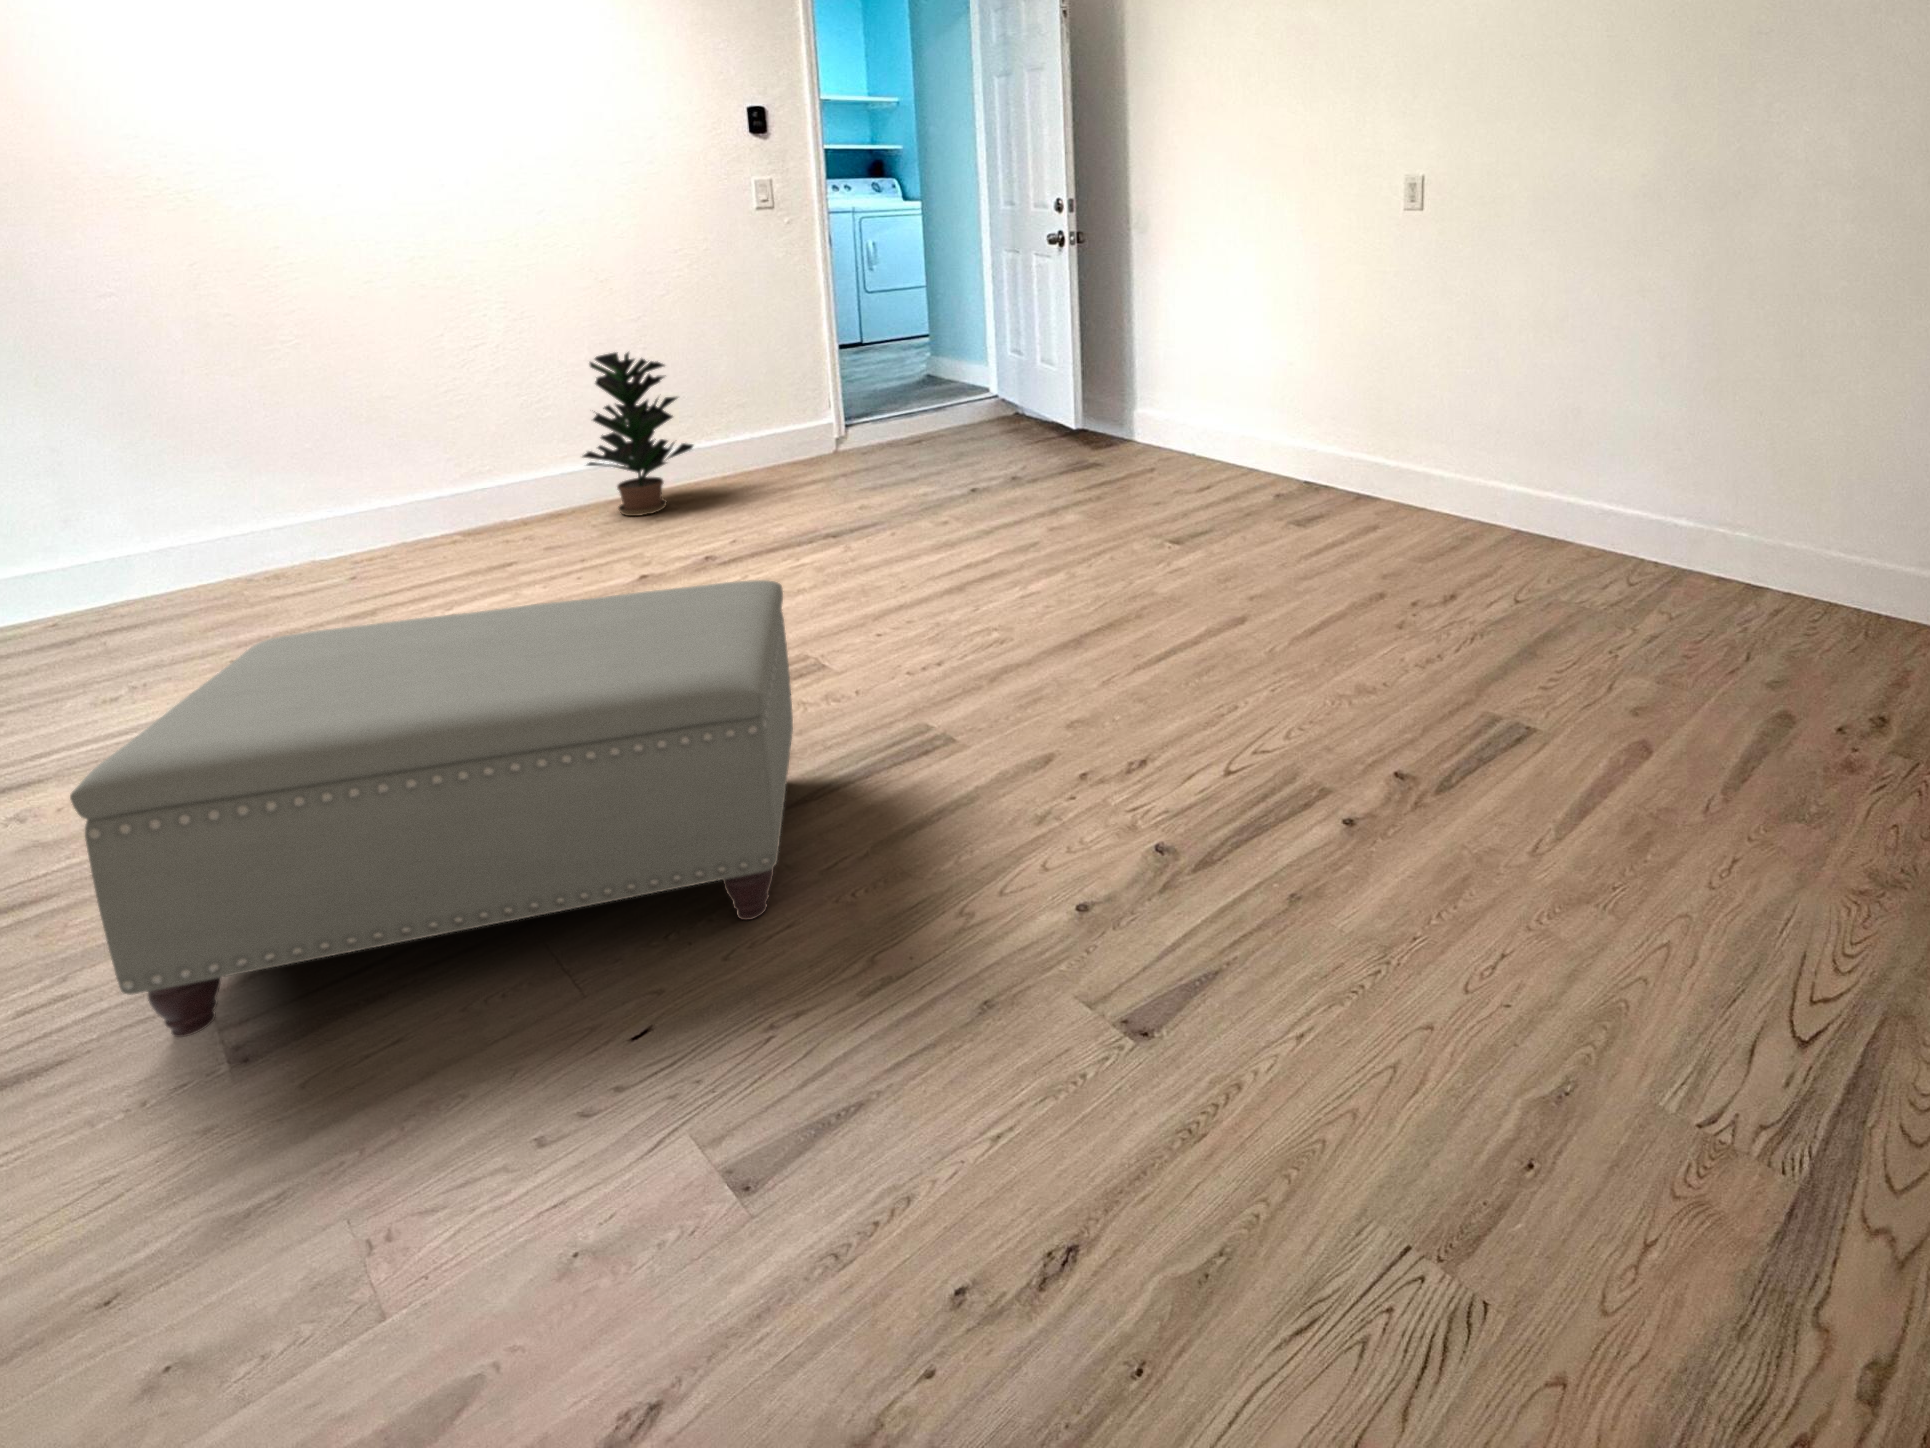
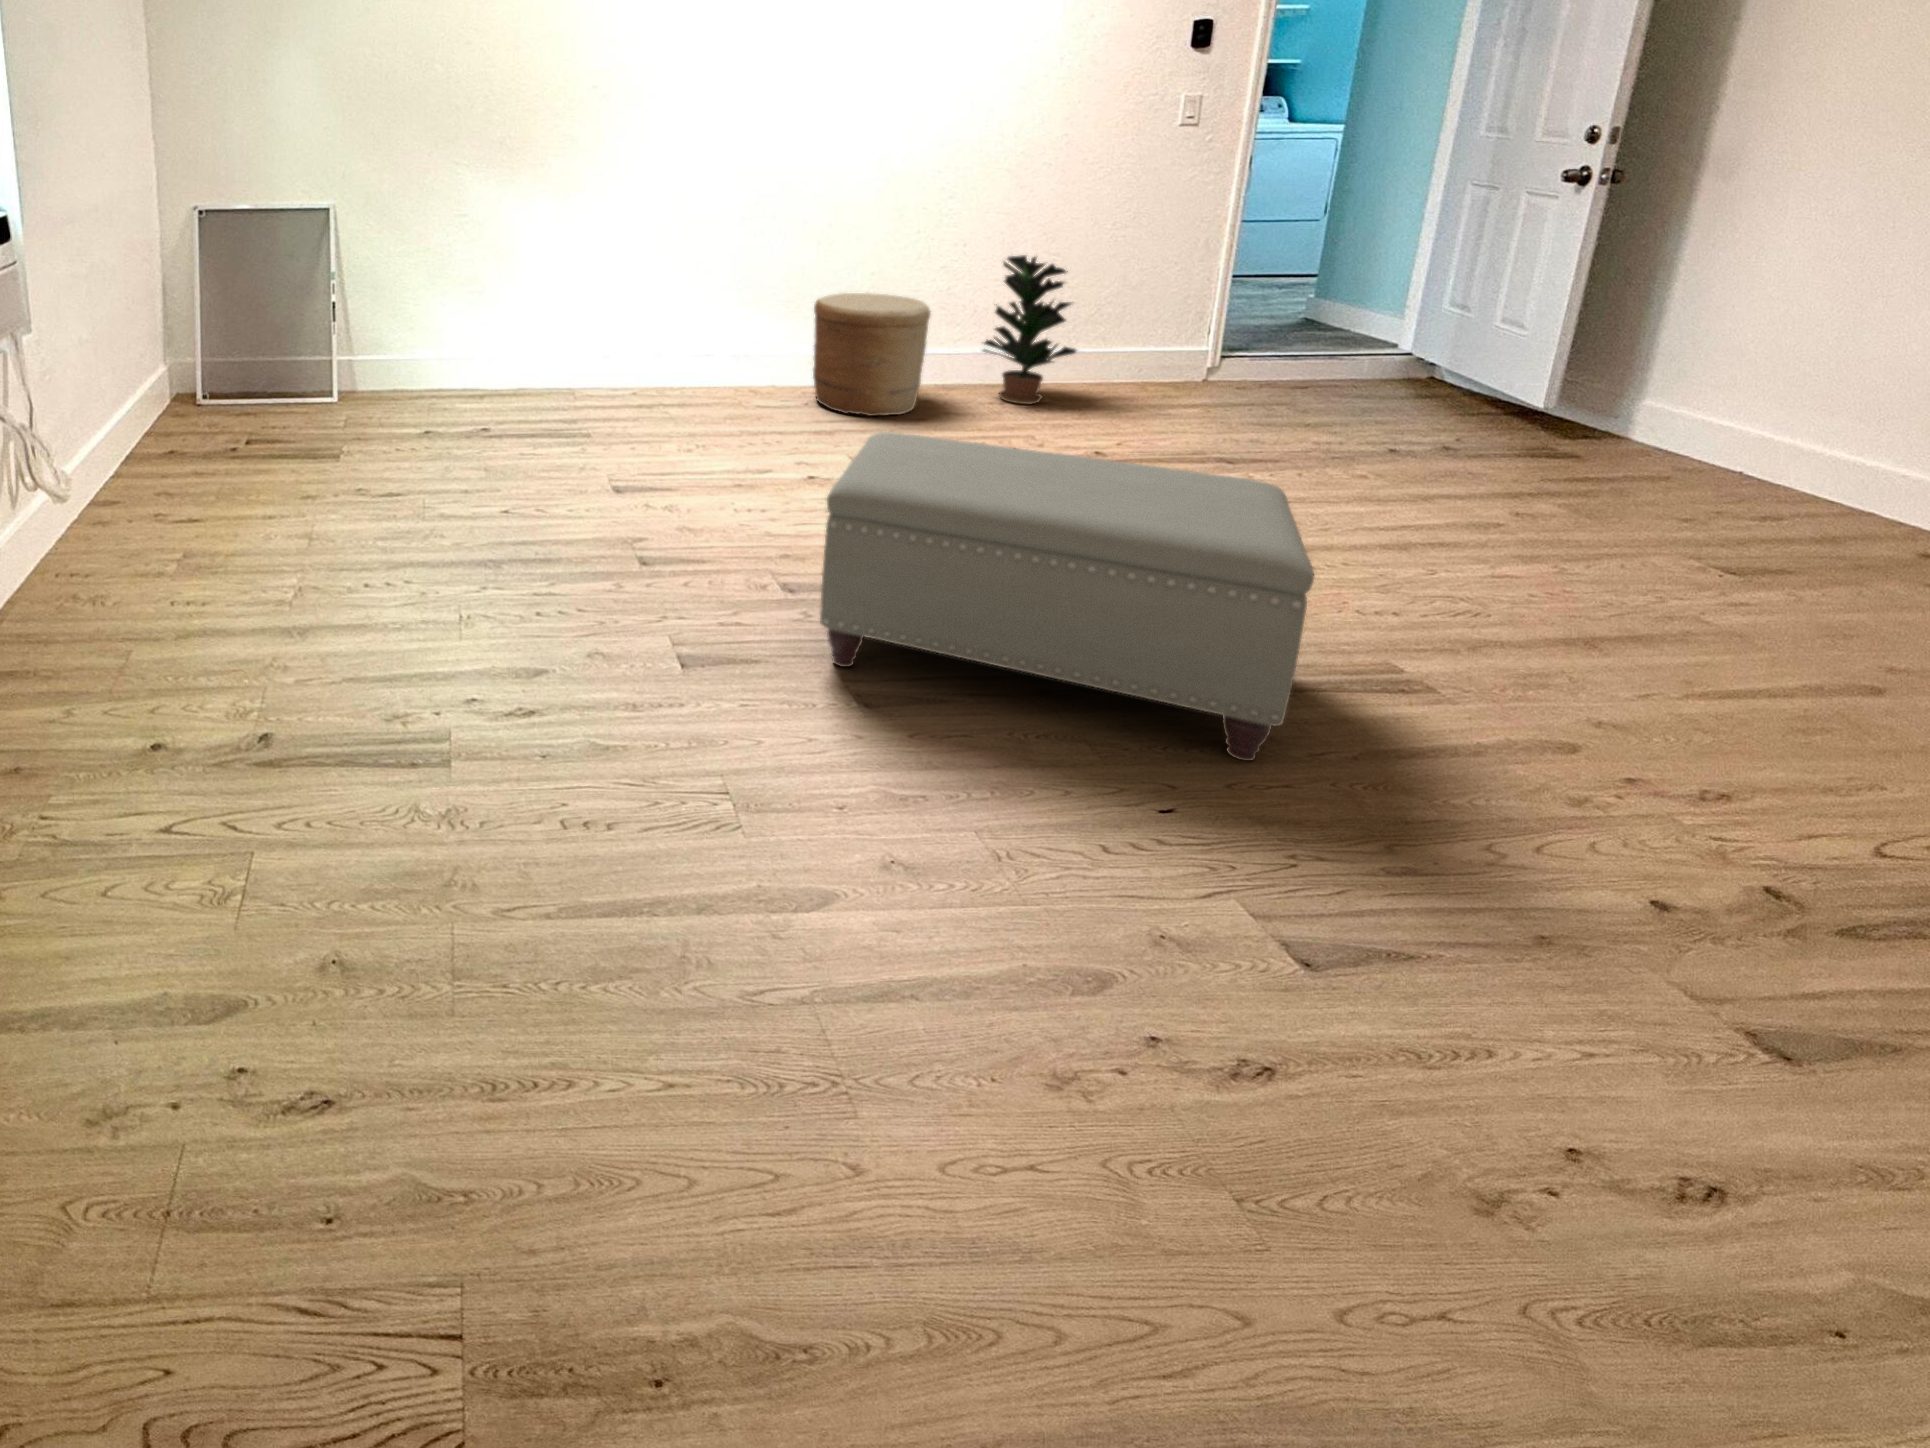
woven basket: none [329,419,509,581] -> present [813,293,931,416]

